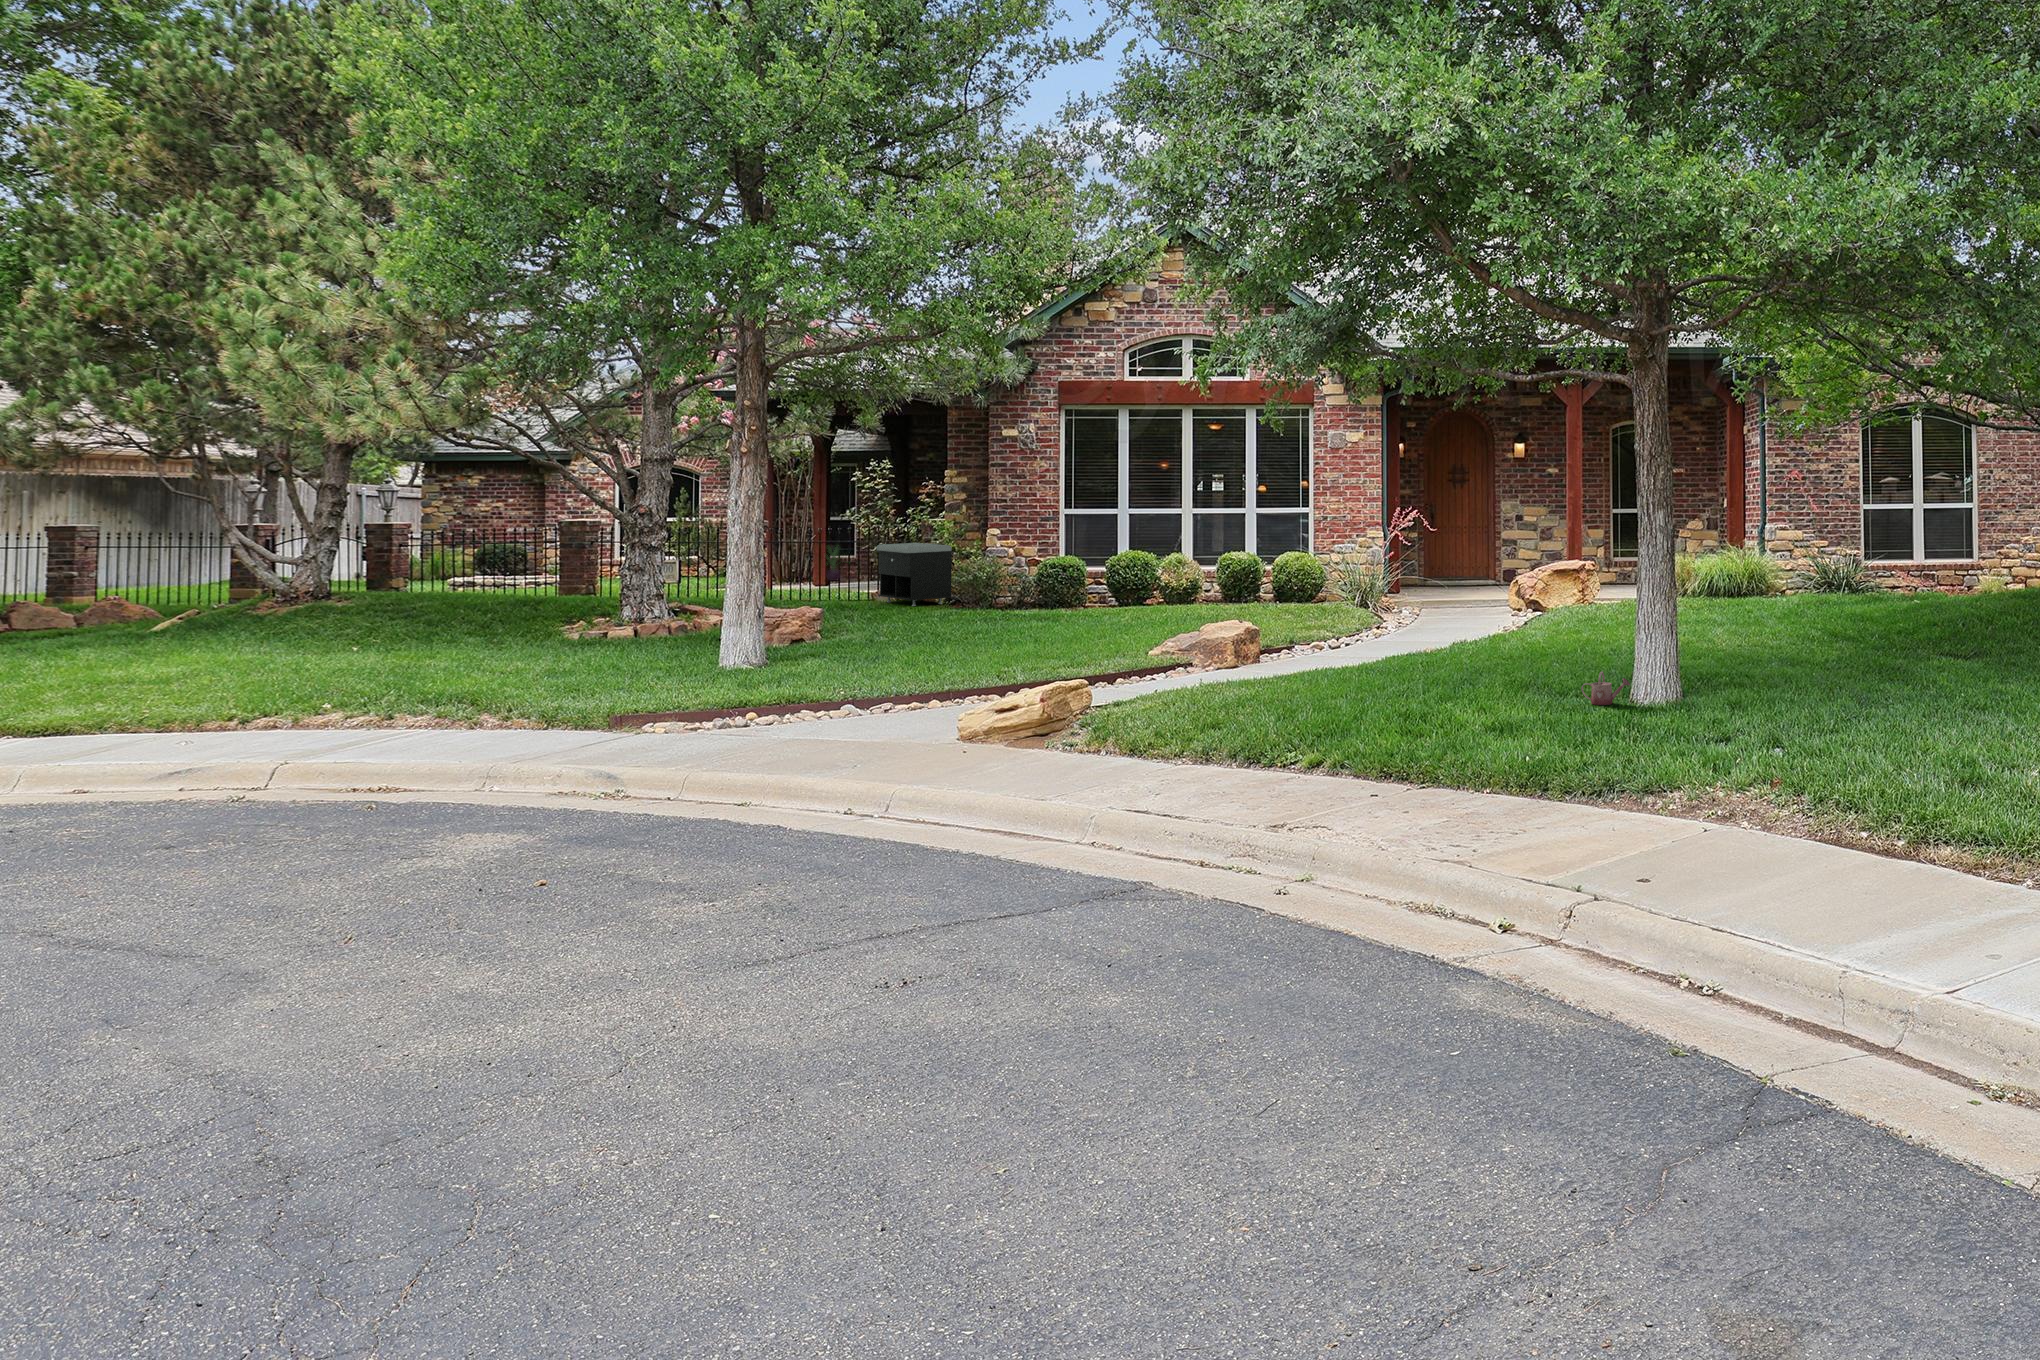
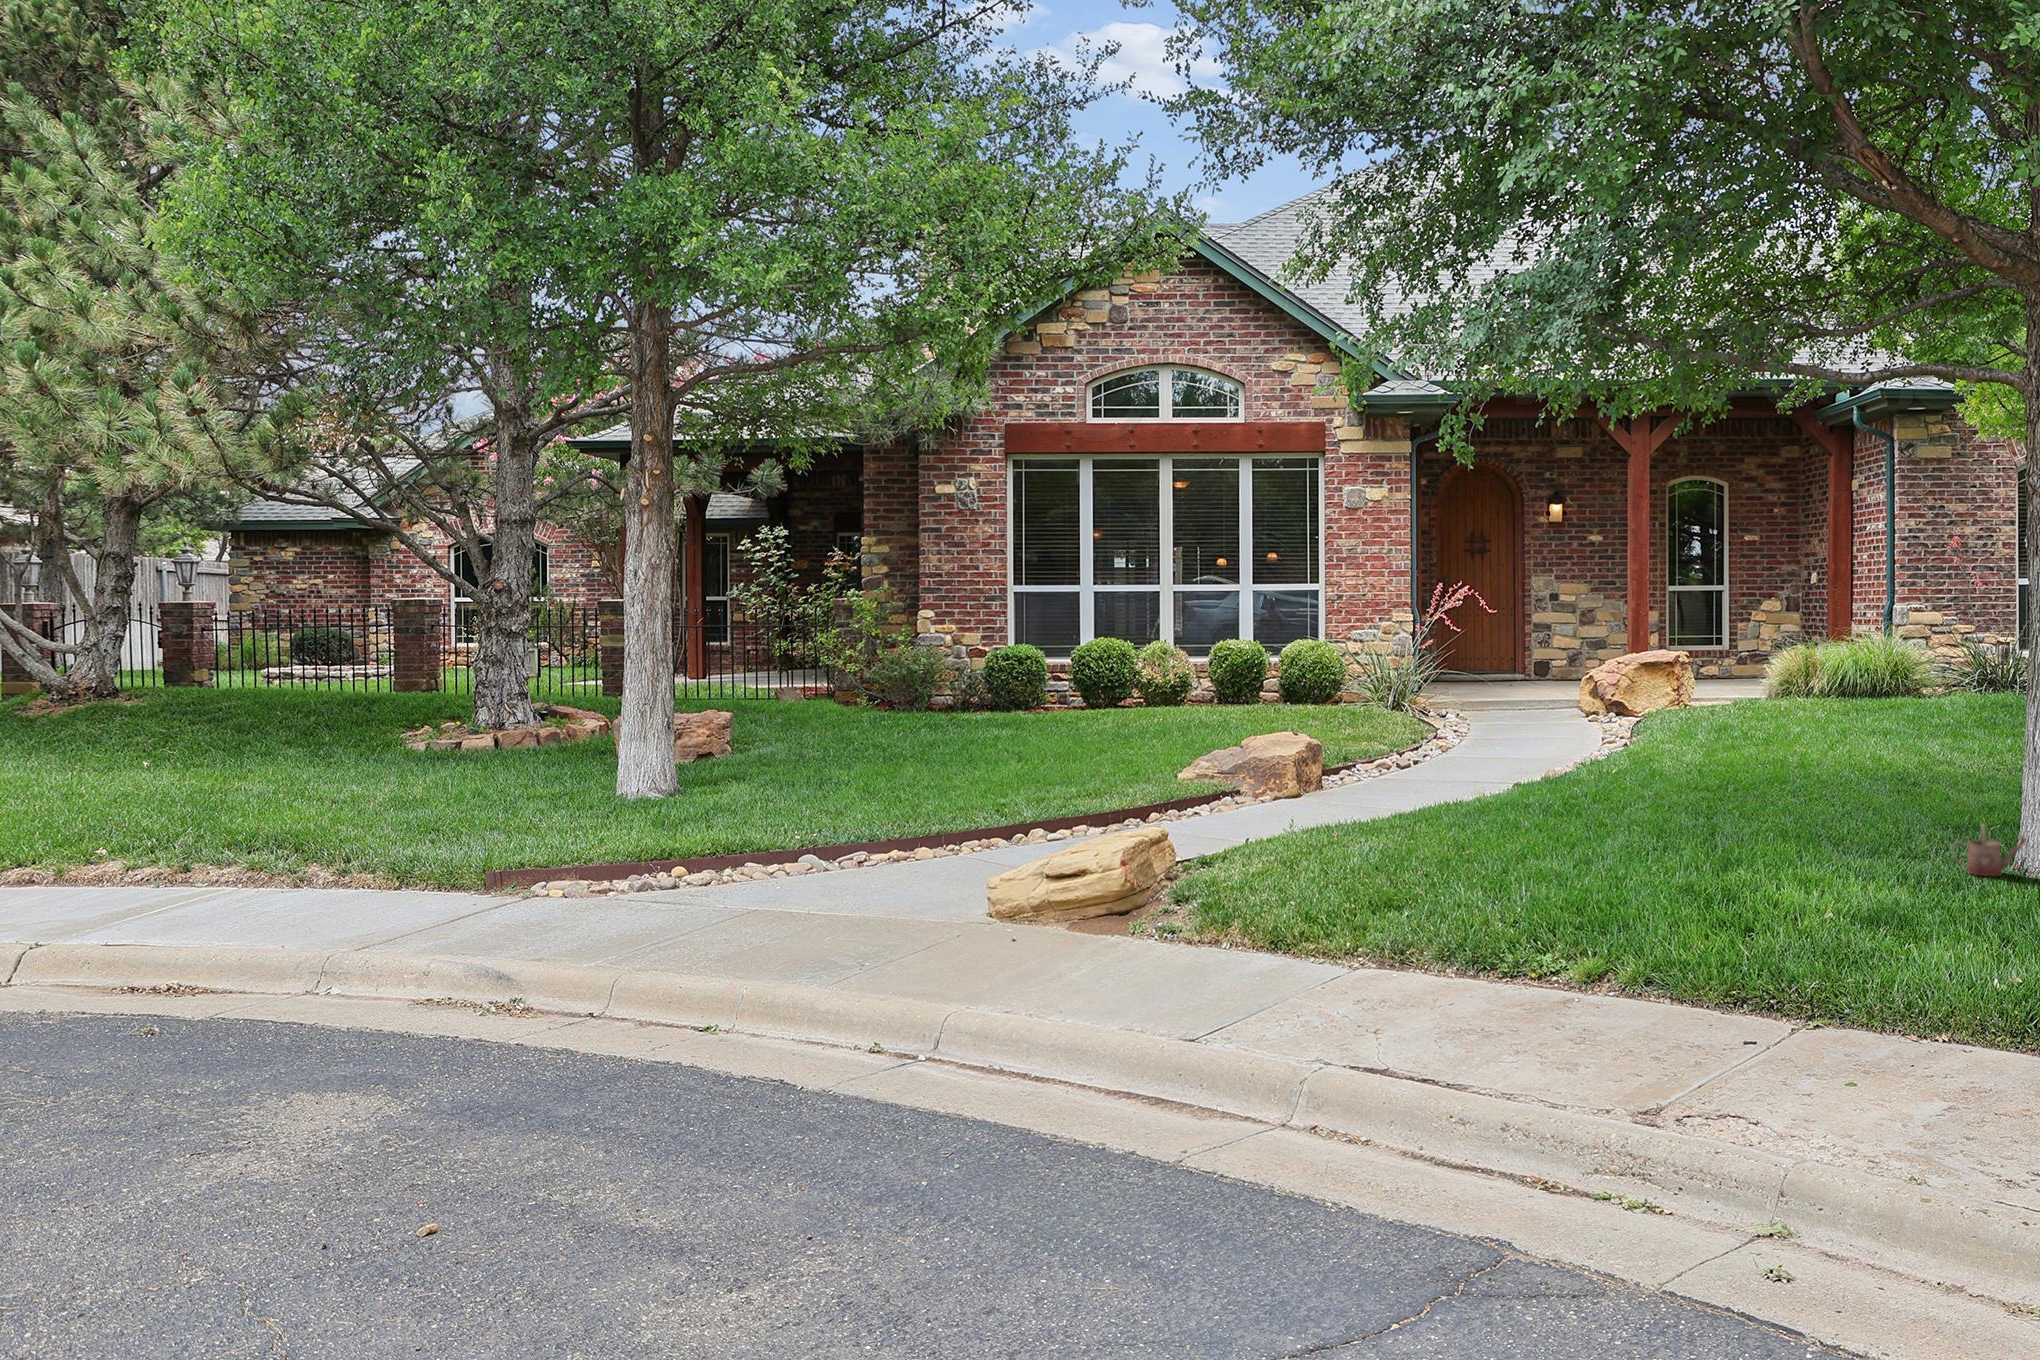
storage bench: present [877,543,952,606] -> none [781,626,875,706]
decorative plant: present [827,548,840,581] -> none [686,628,737,673]

